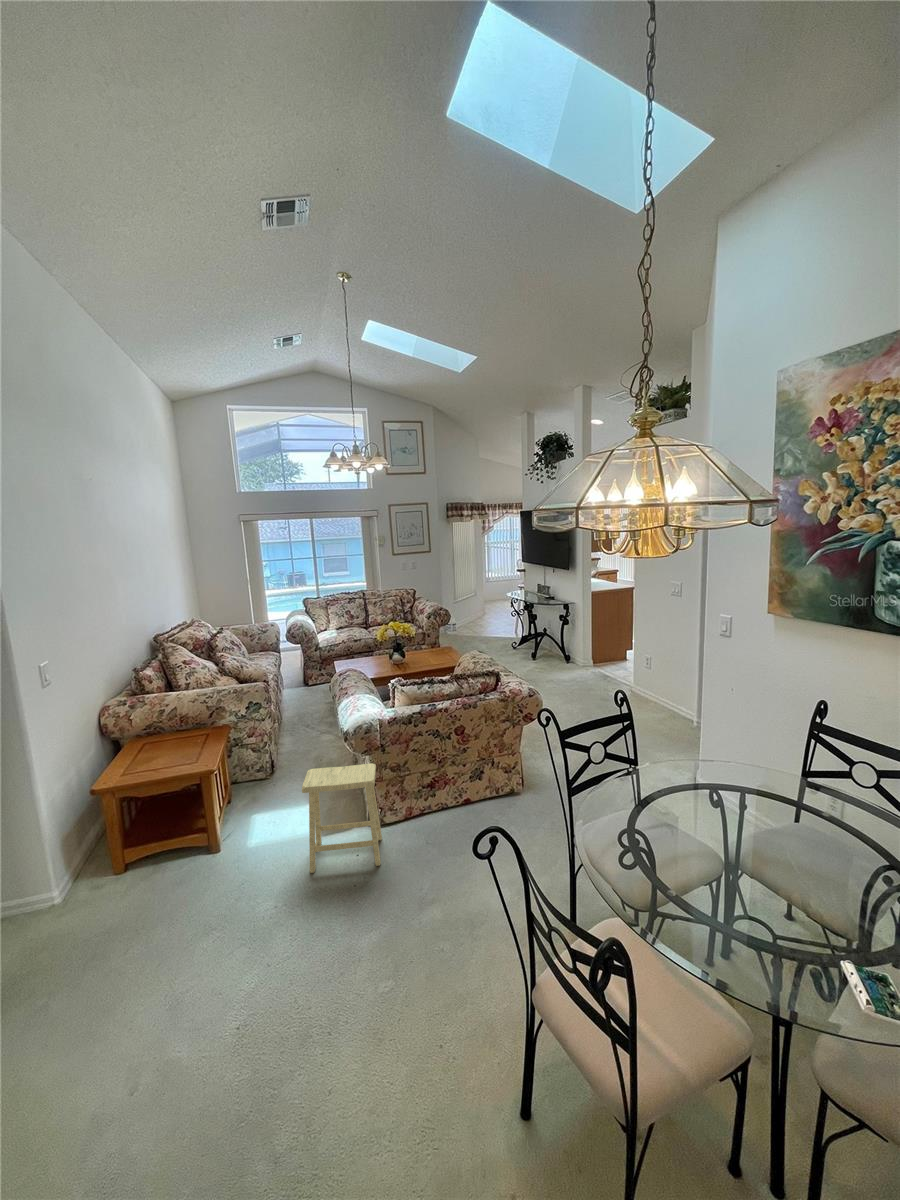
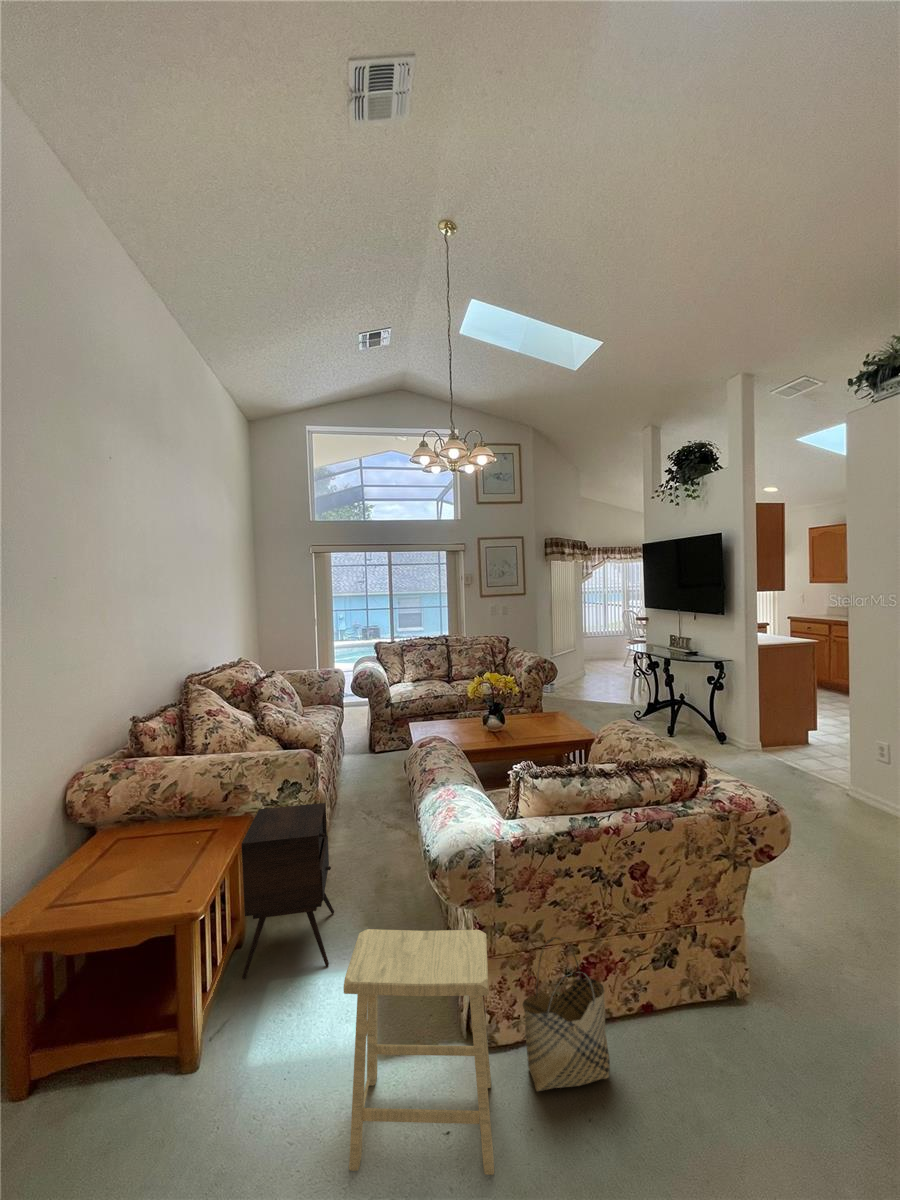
side table: none [229,715,289,817] -> present [242,803,334,979]
woven basket: none [397,767,442,838] -> present [523,937,610,1091]

